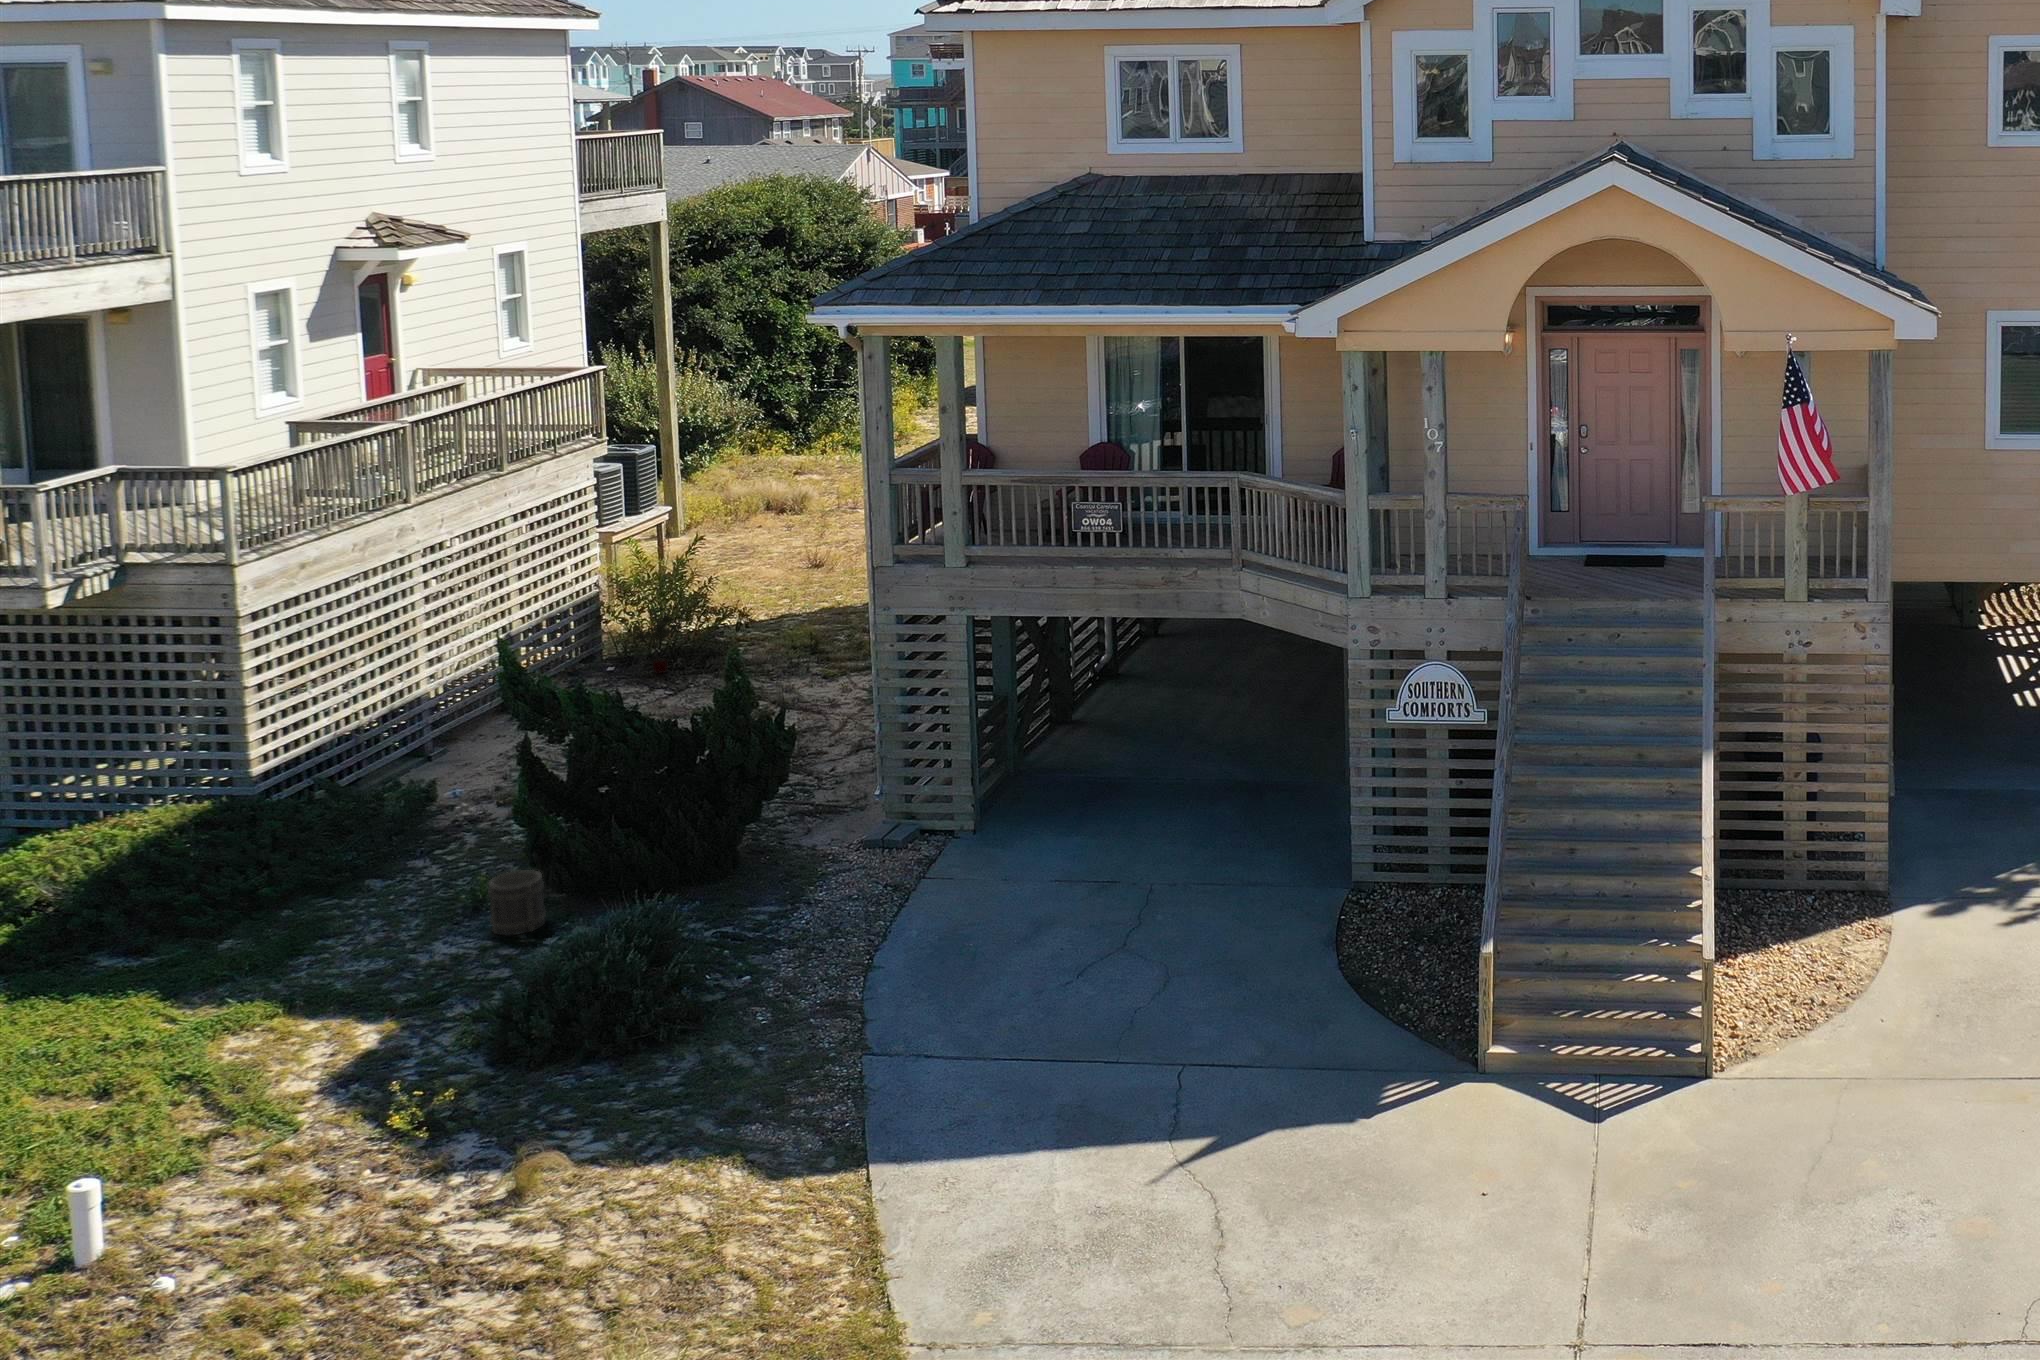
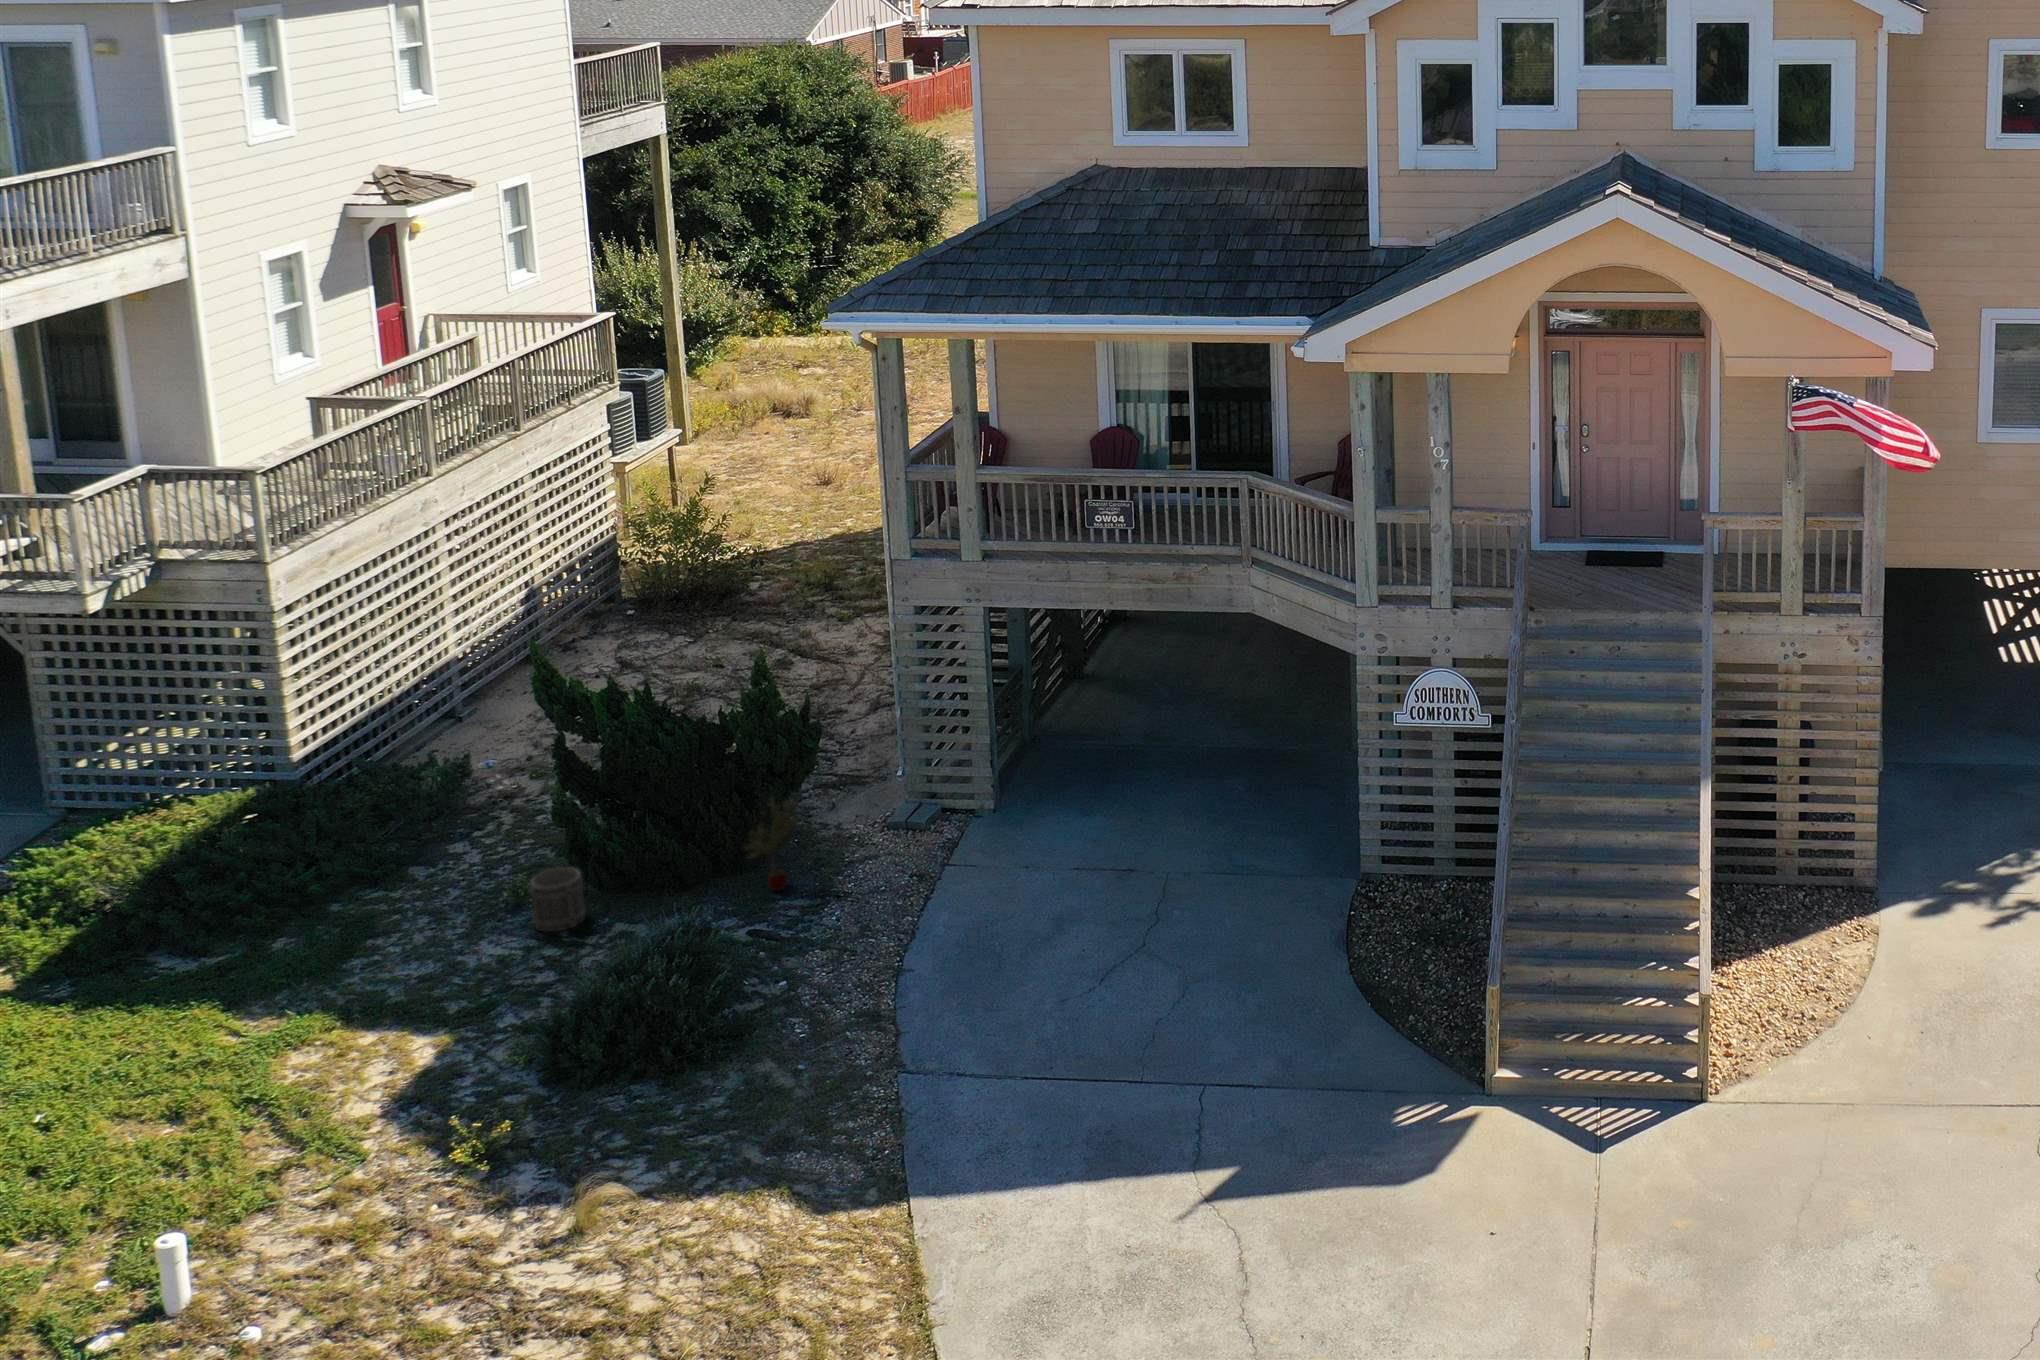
potted tree: present [631,607,687,674] -> present [744,799,802,891]

